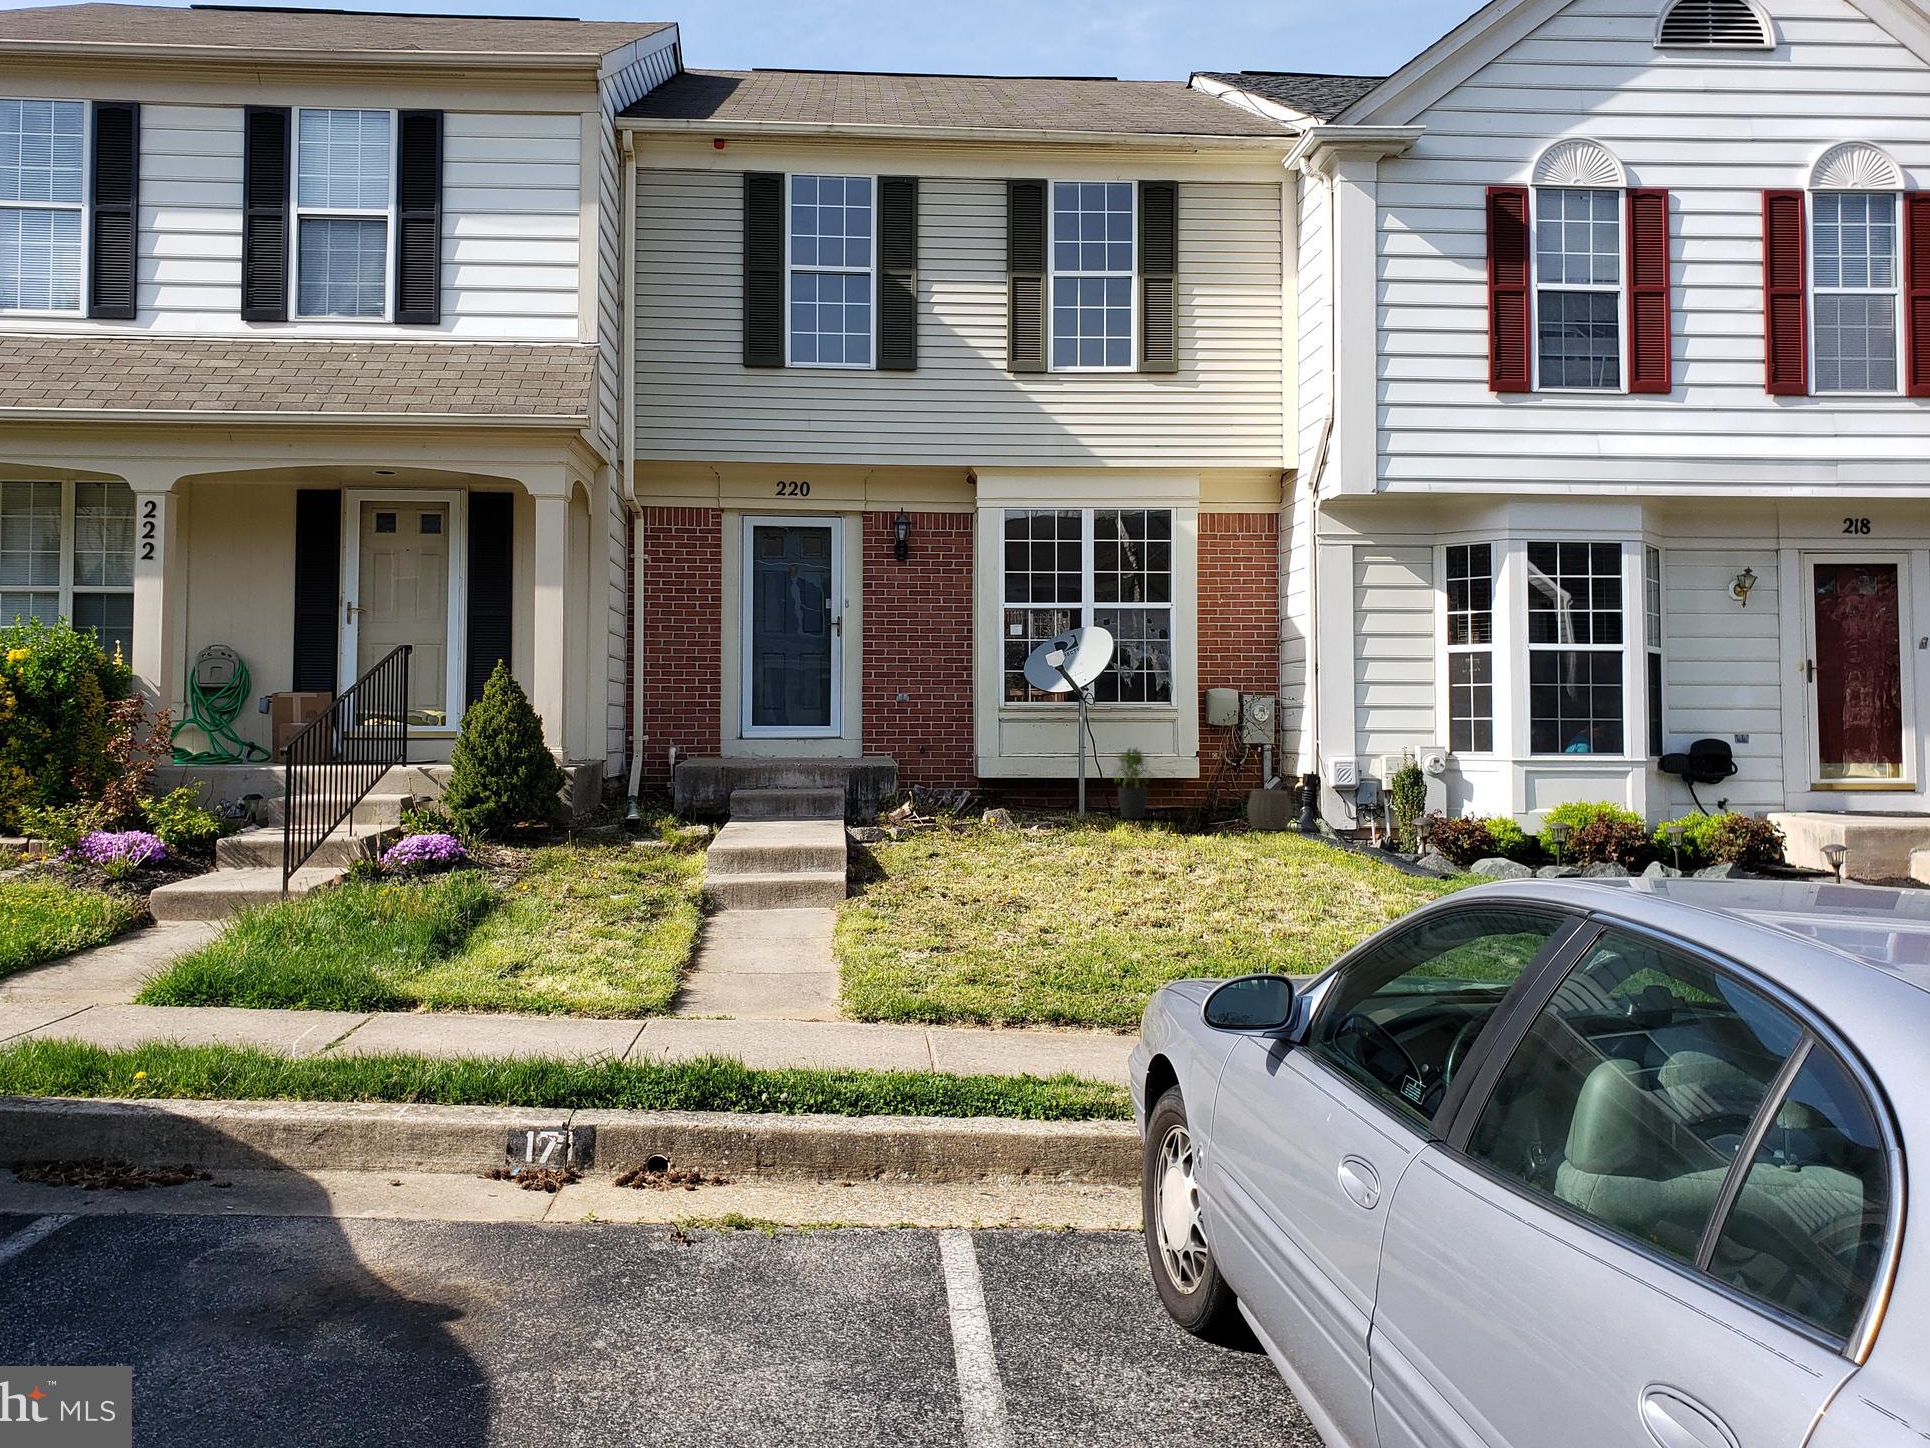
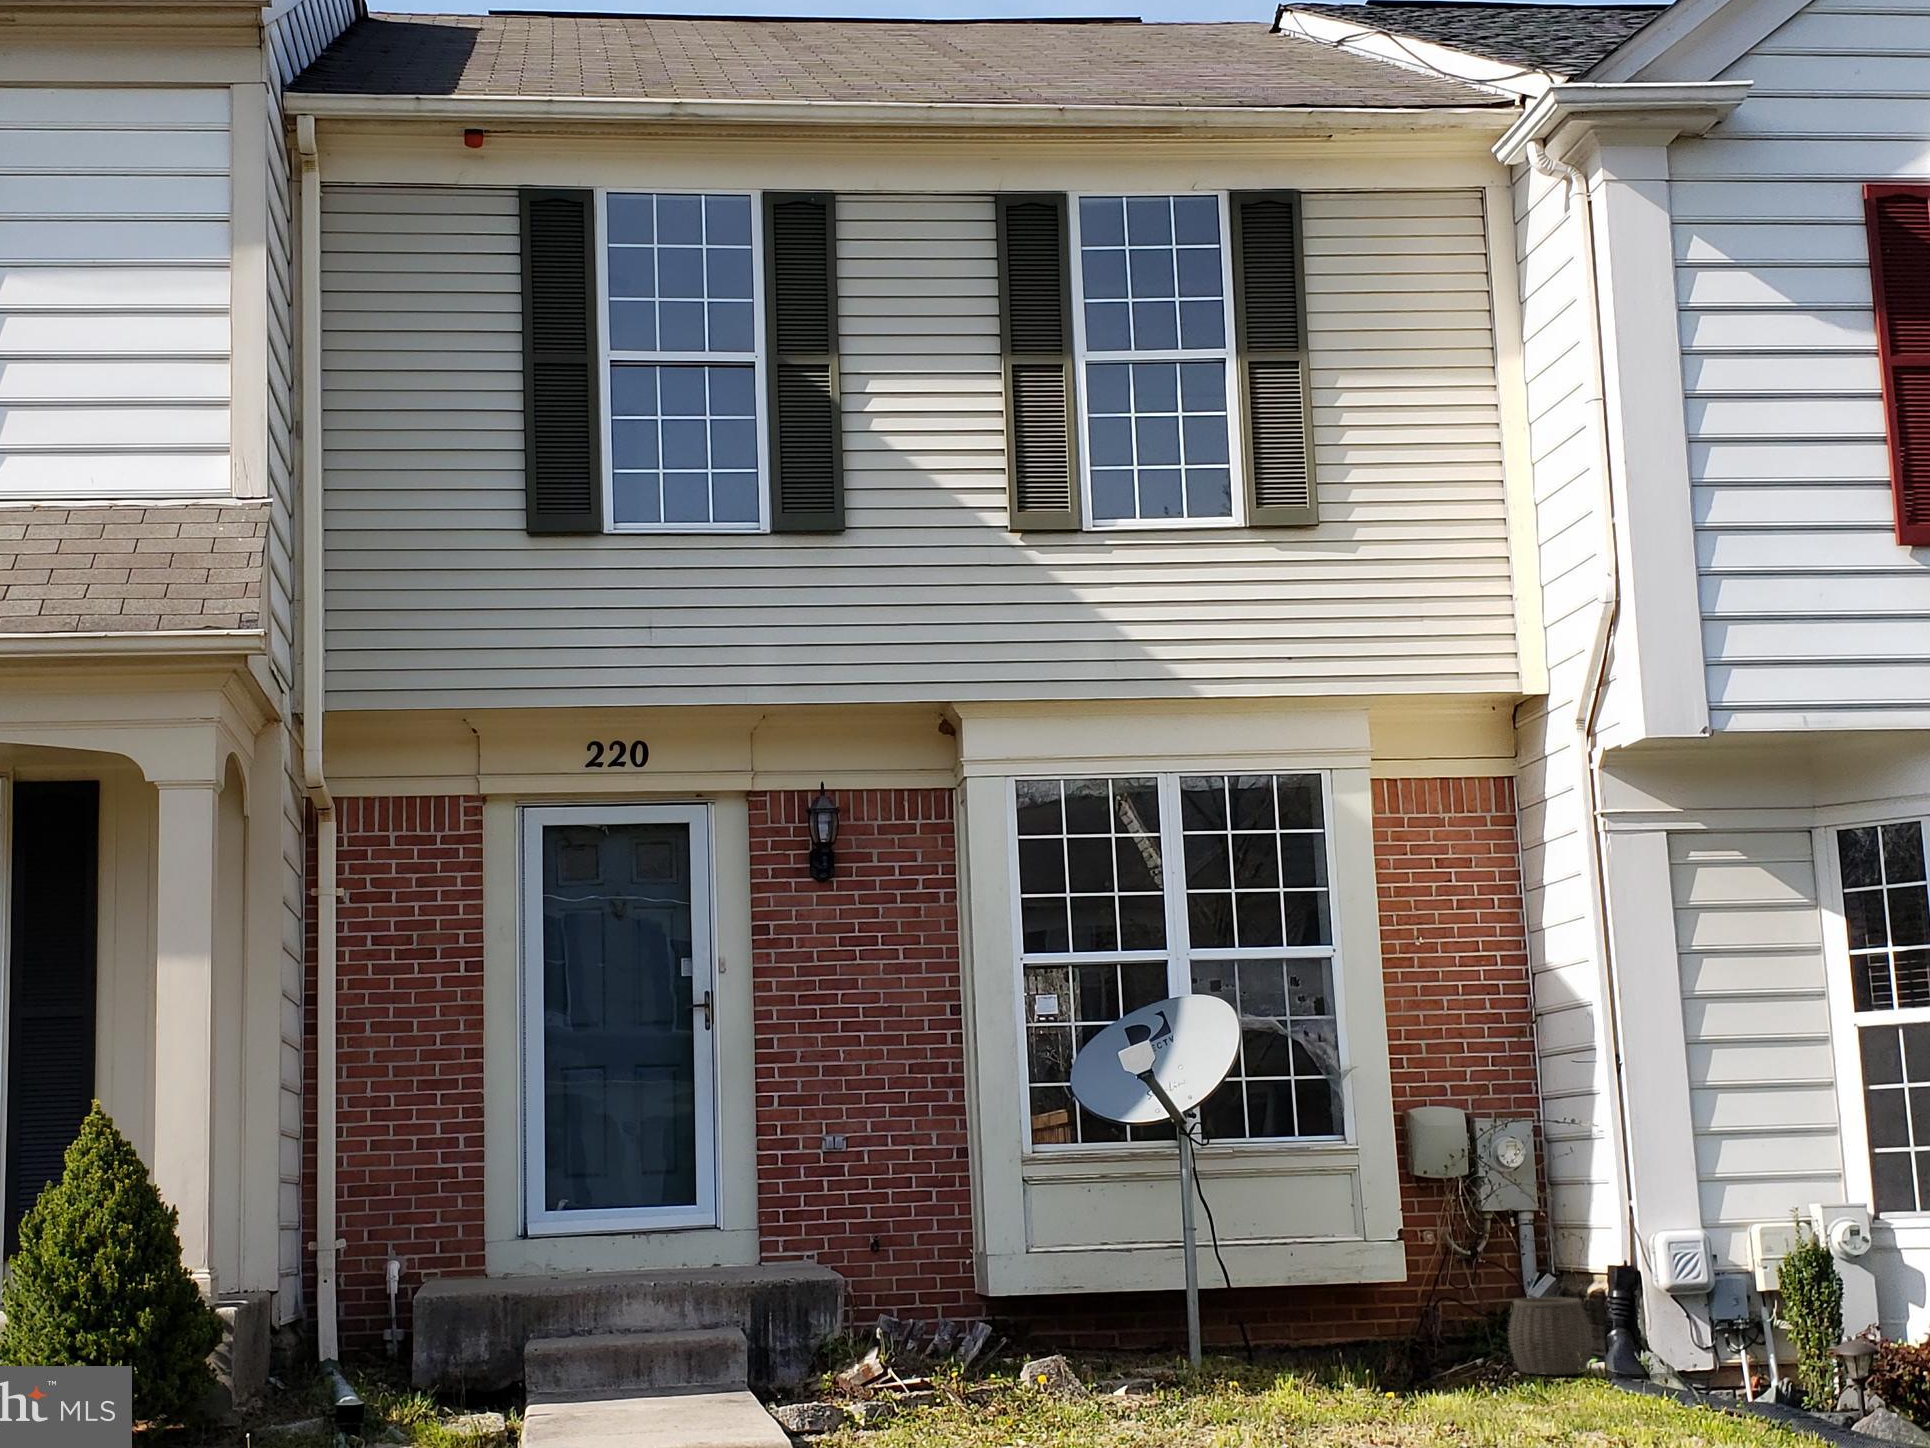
potted plant: present [1112,748,1153,819] -> none [1242,1223,1329,1366]

